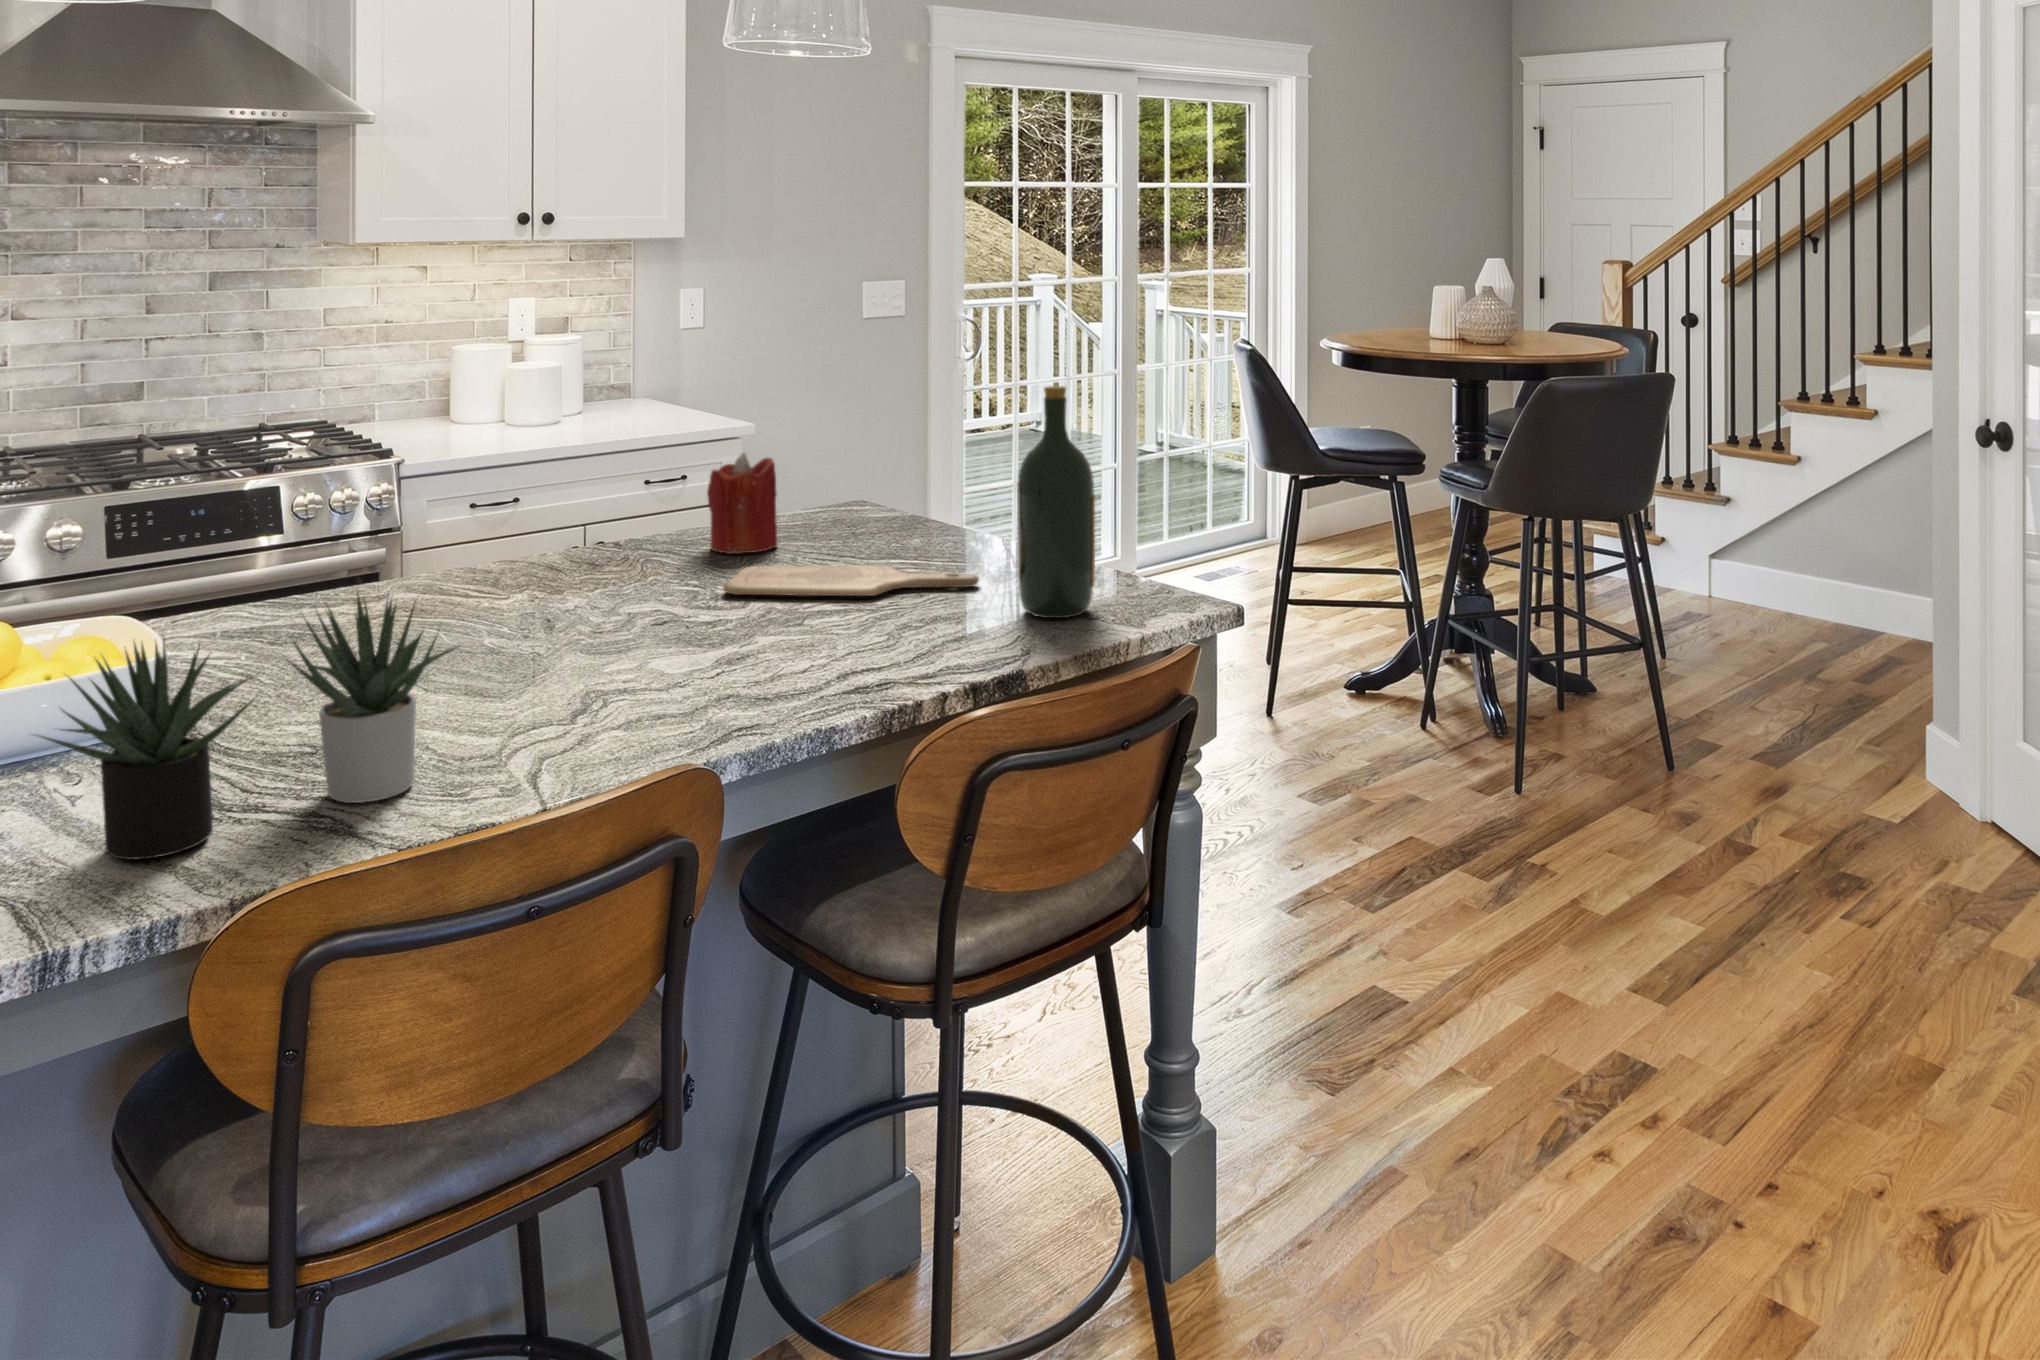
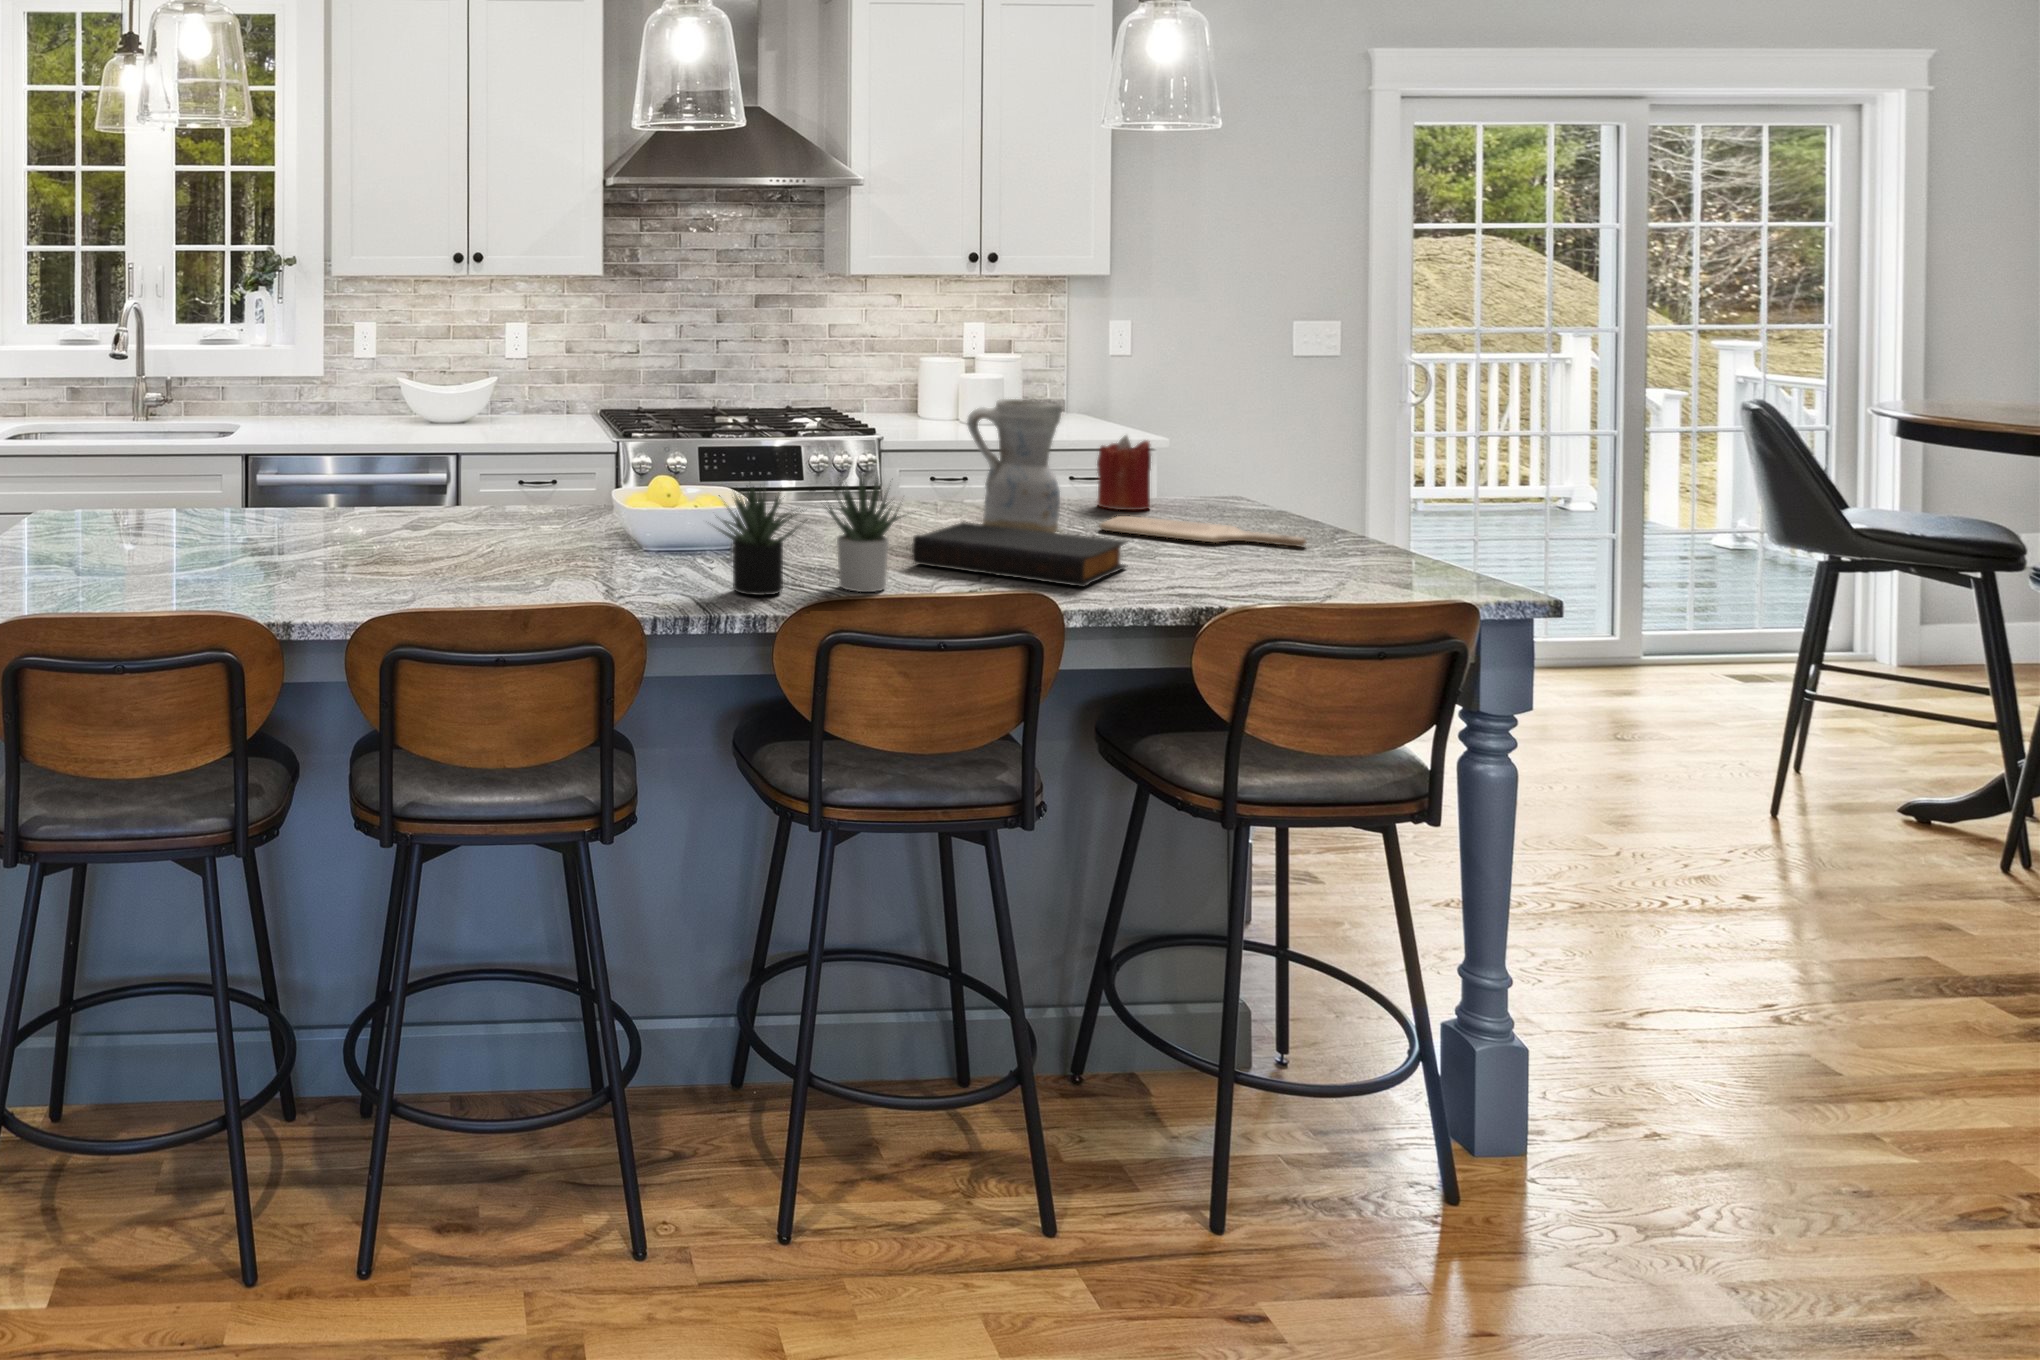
wine bottle: present [1017,386,1095,618] -> none [1332,389,1401,571]
ceramic pitcher: none [533,423,671,624] -> present [967,399,1063,533]
book: none [457,622,780,717] -> present [912,522,1127,587]

